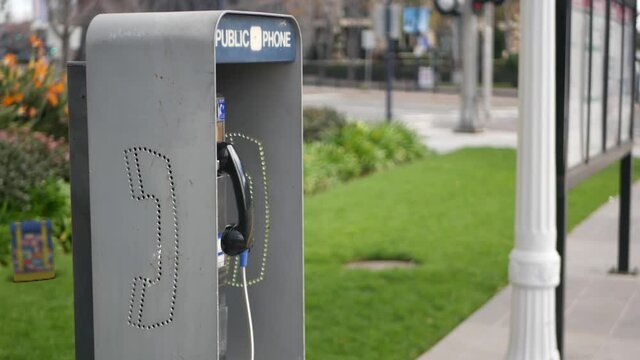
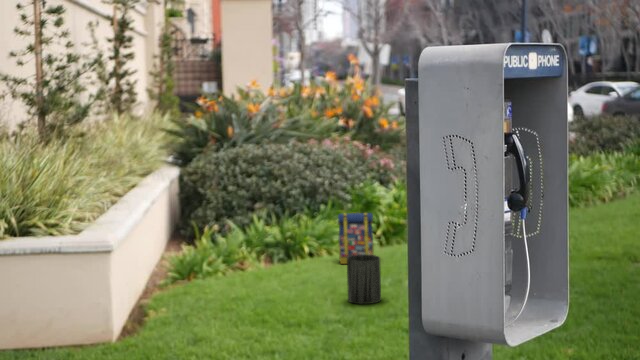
trash can: none [16,277,62,339] -> present [347,255,381,304]

